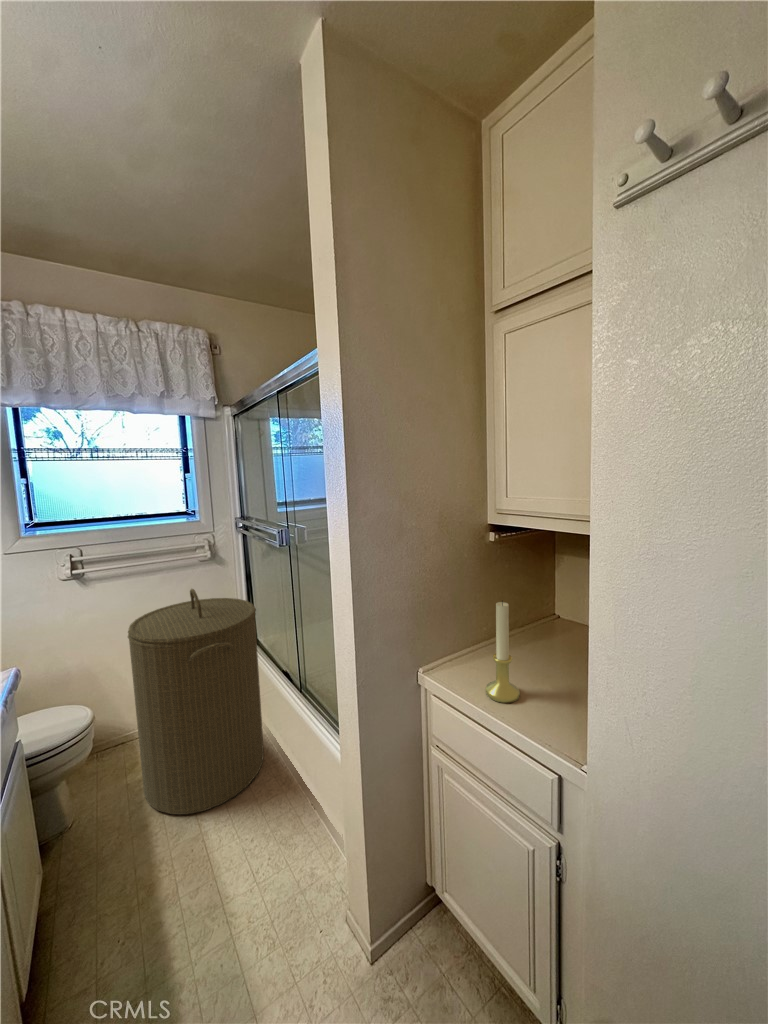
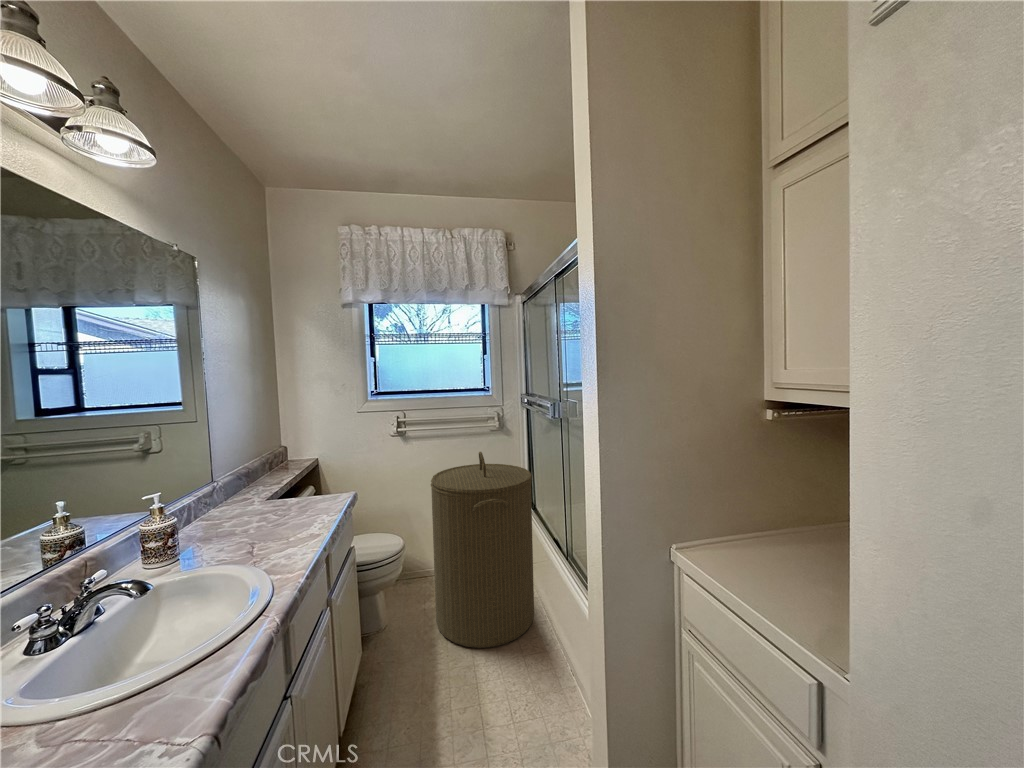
candle holder: present [485,601,520,703] -> none [740,477,783,592]

